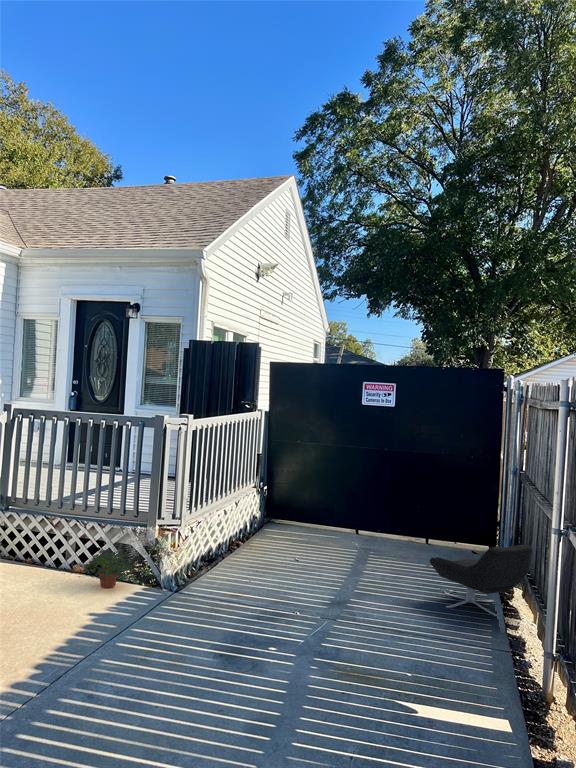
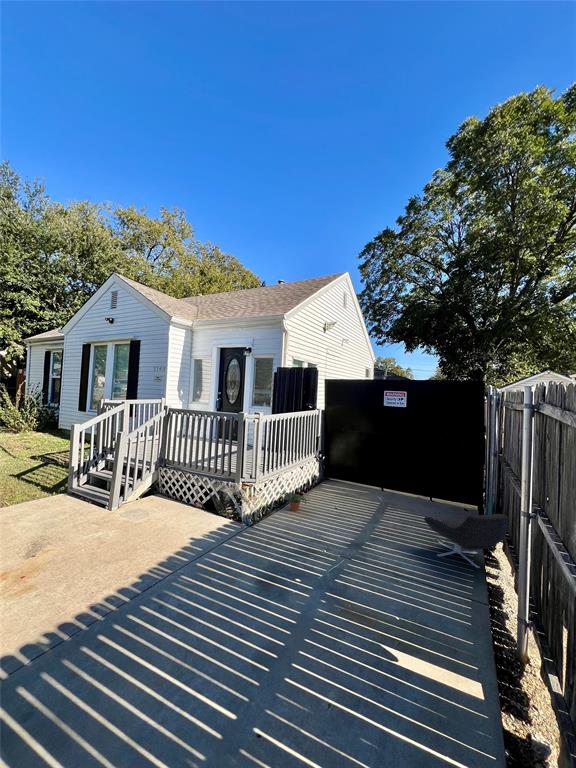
potted plant: present [83,550,141,588] -> present [280,492,309,511]

